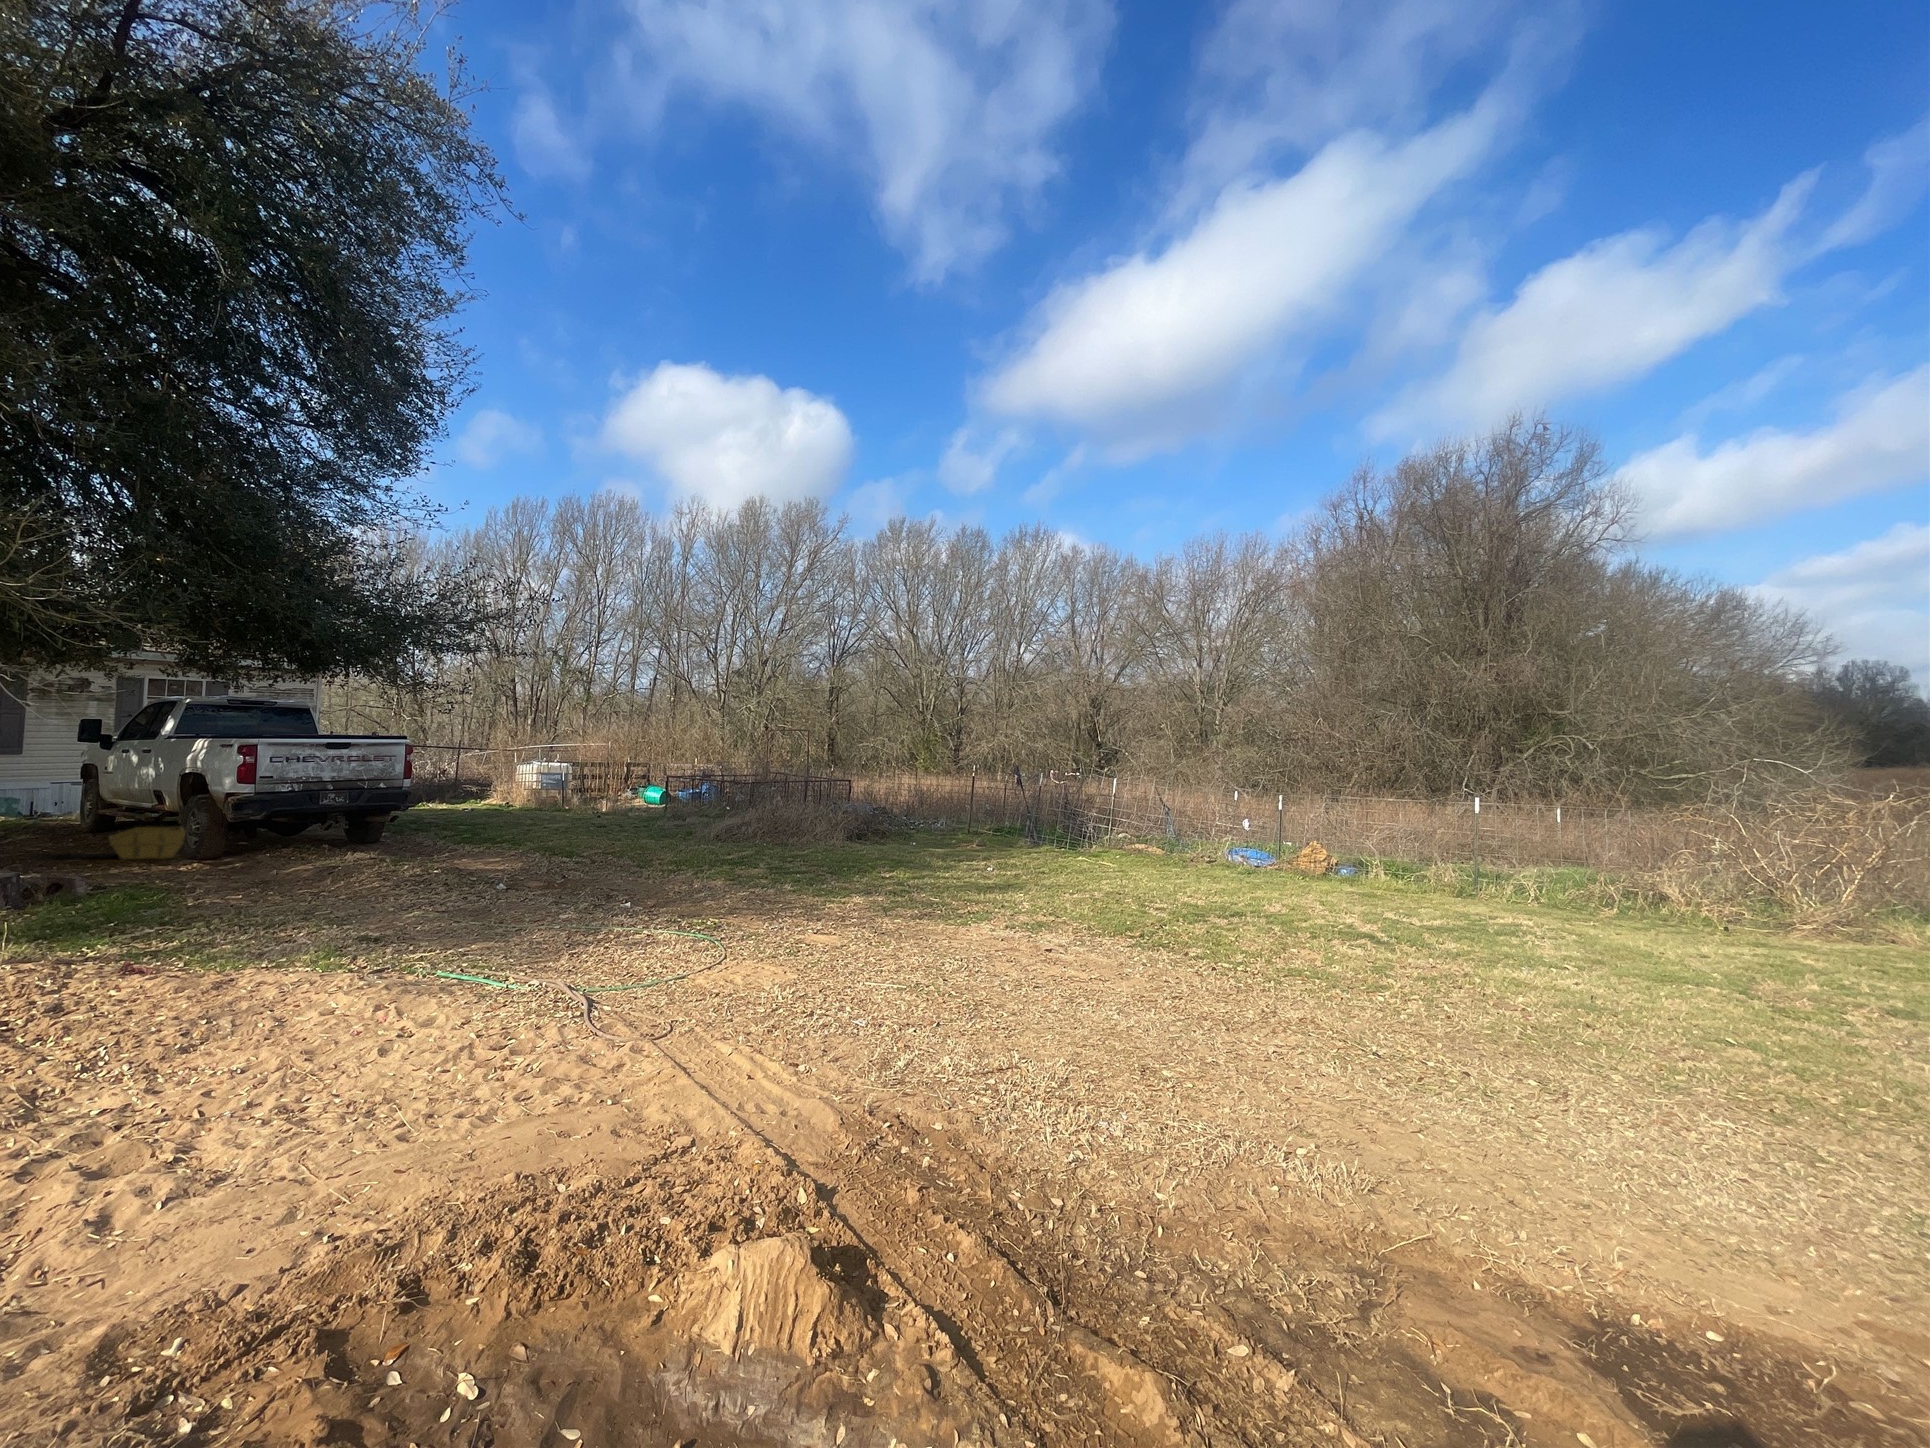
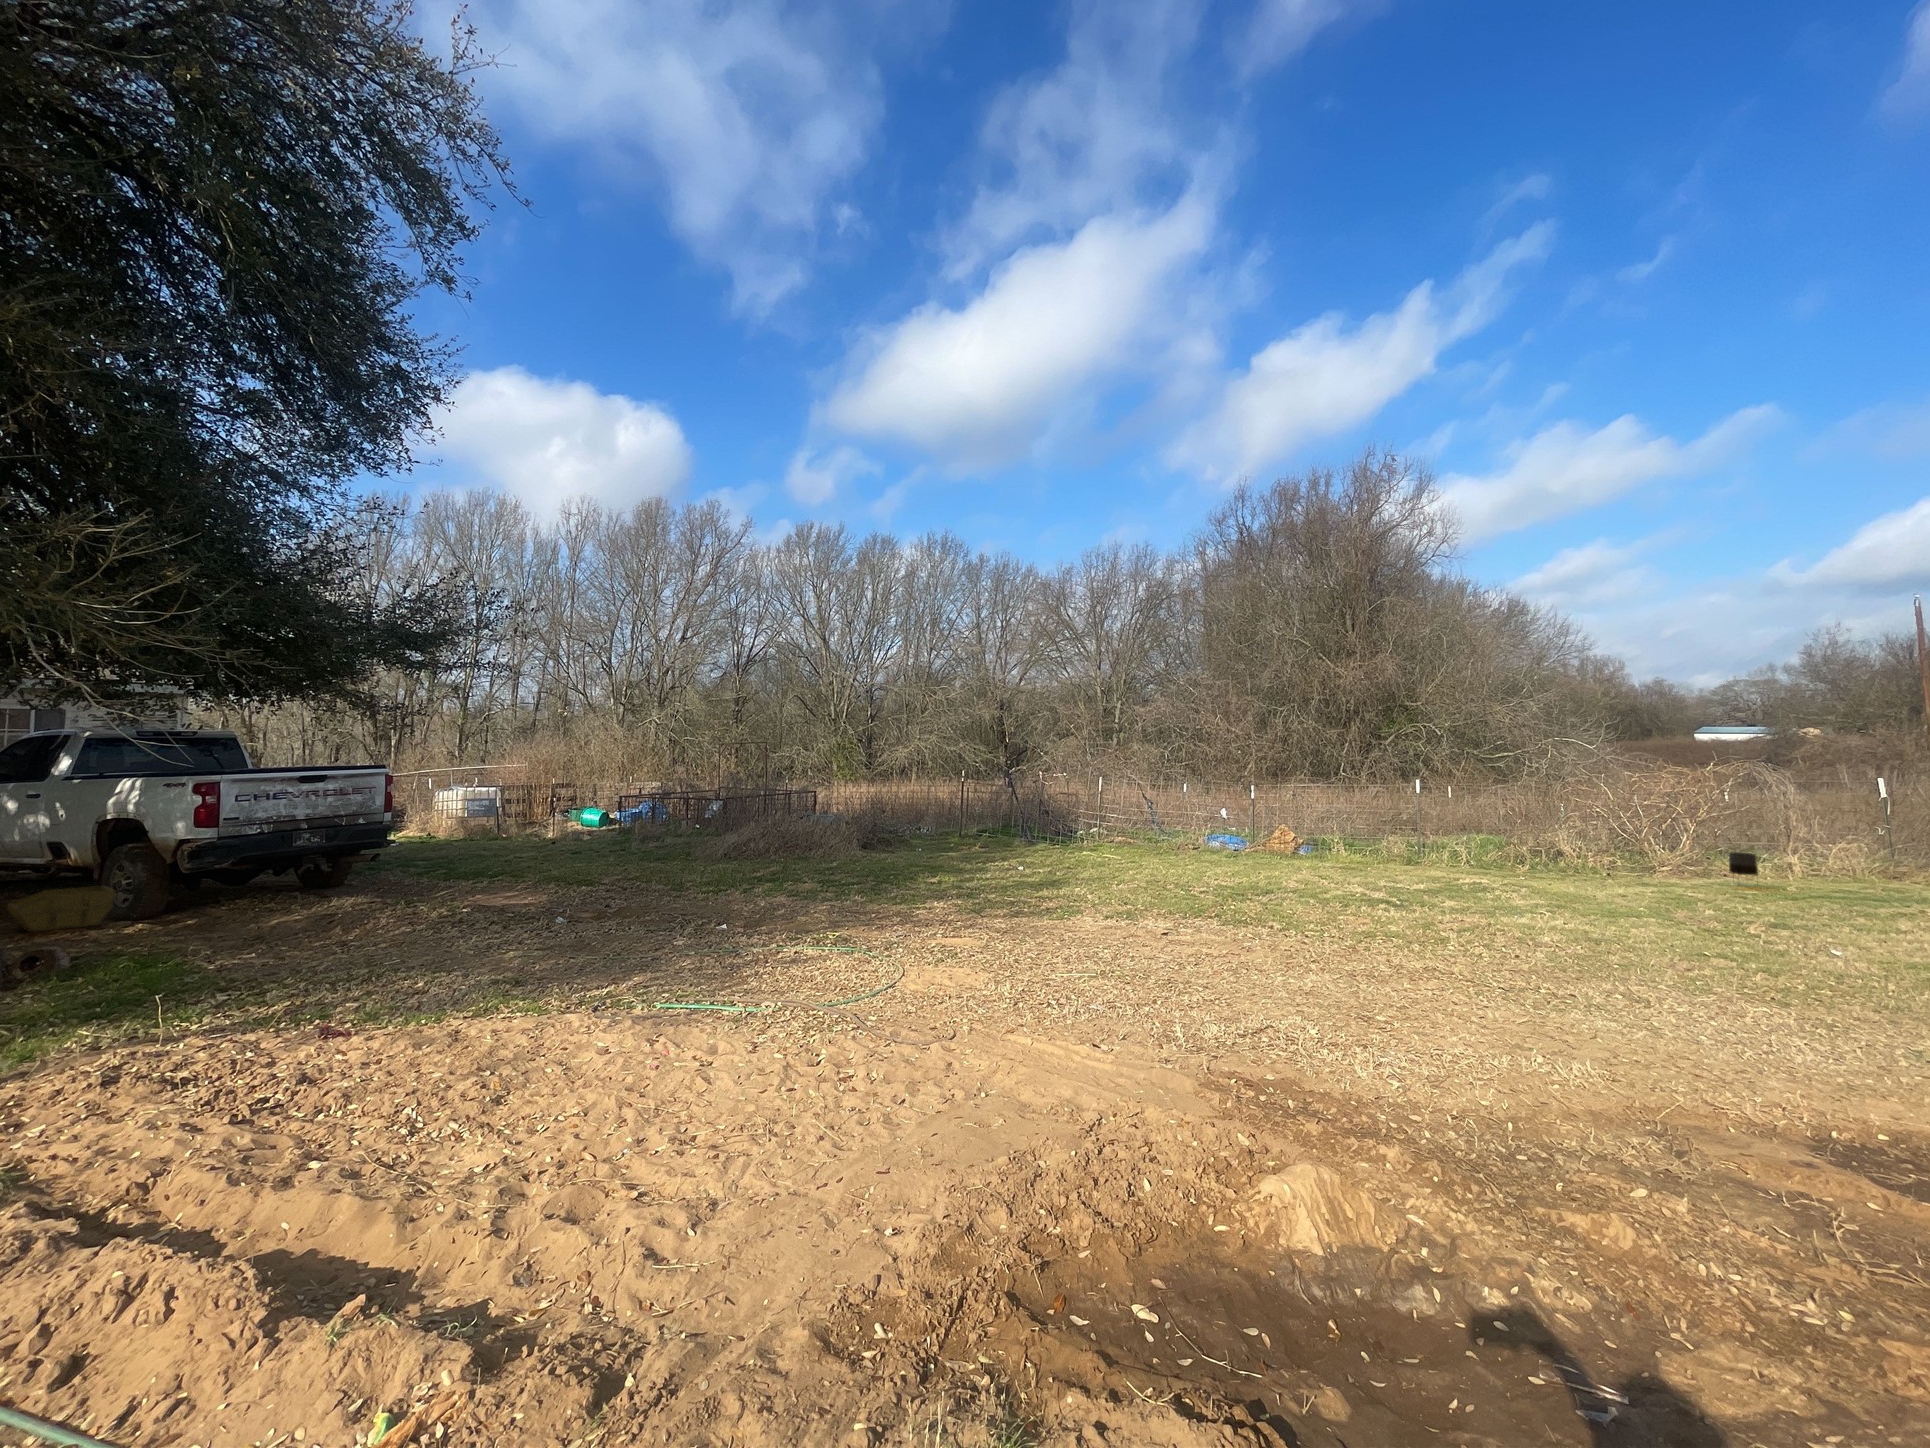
planter: none [1840,909,1877,950] -> present [1729,852,1758,875]

